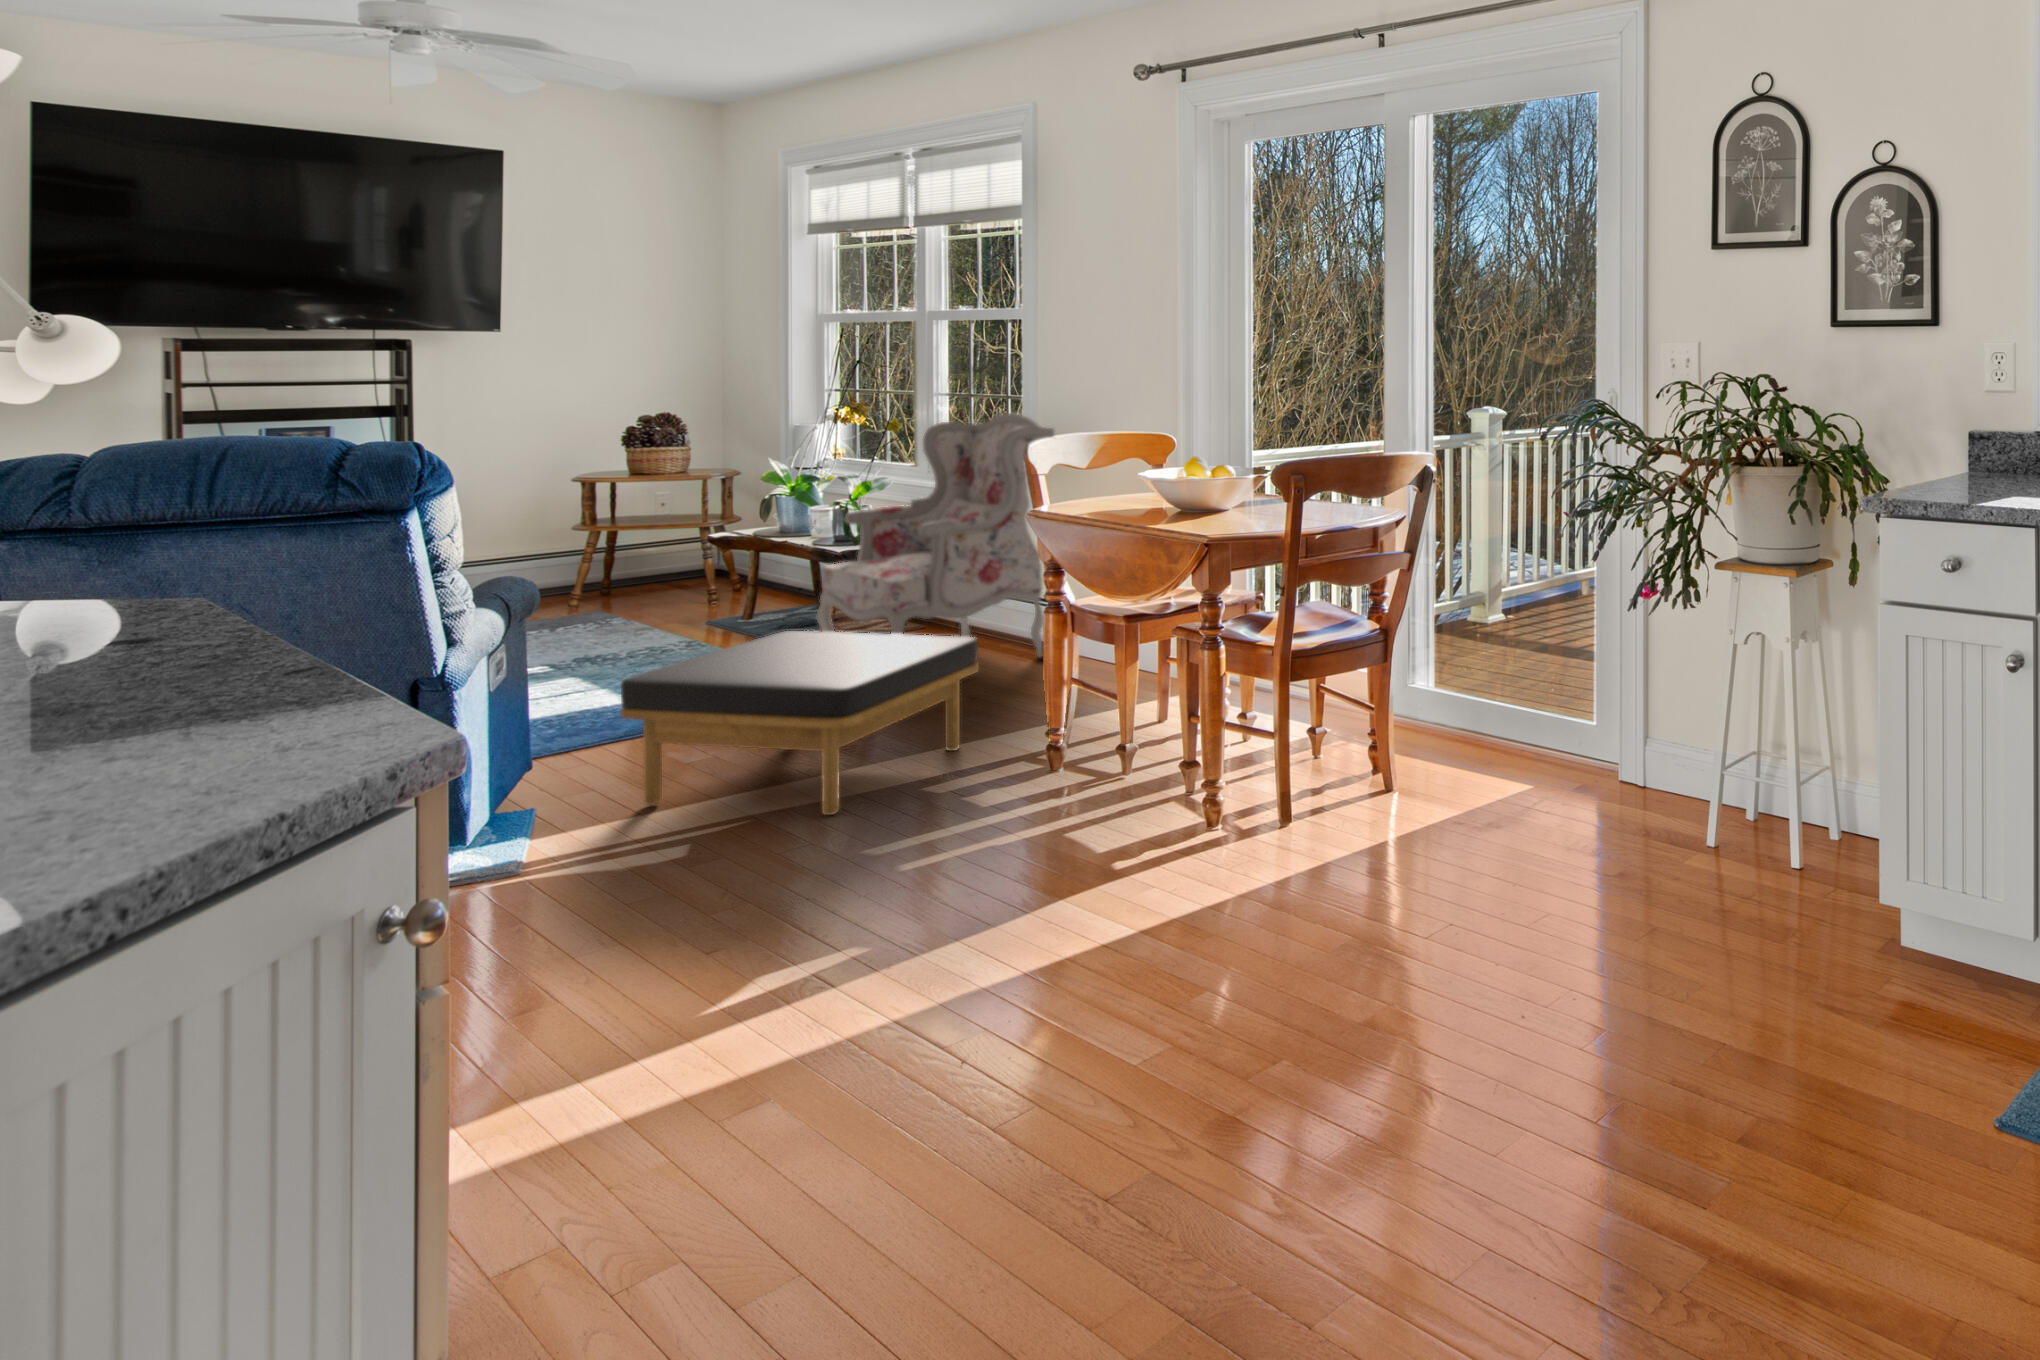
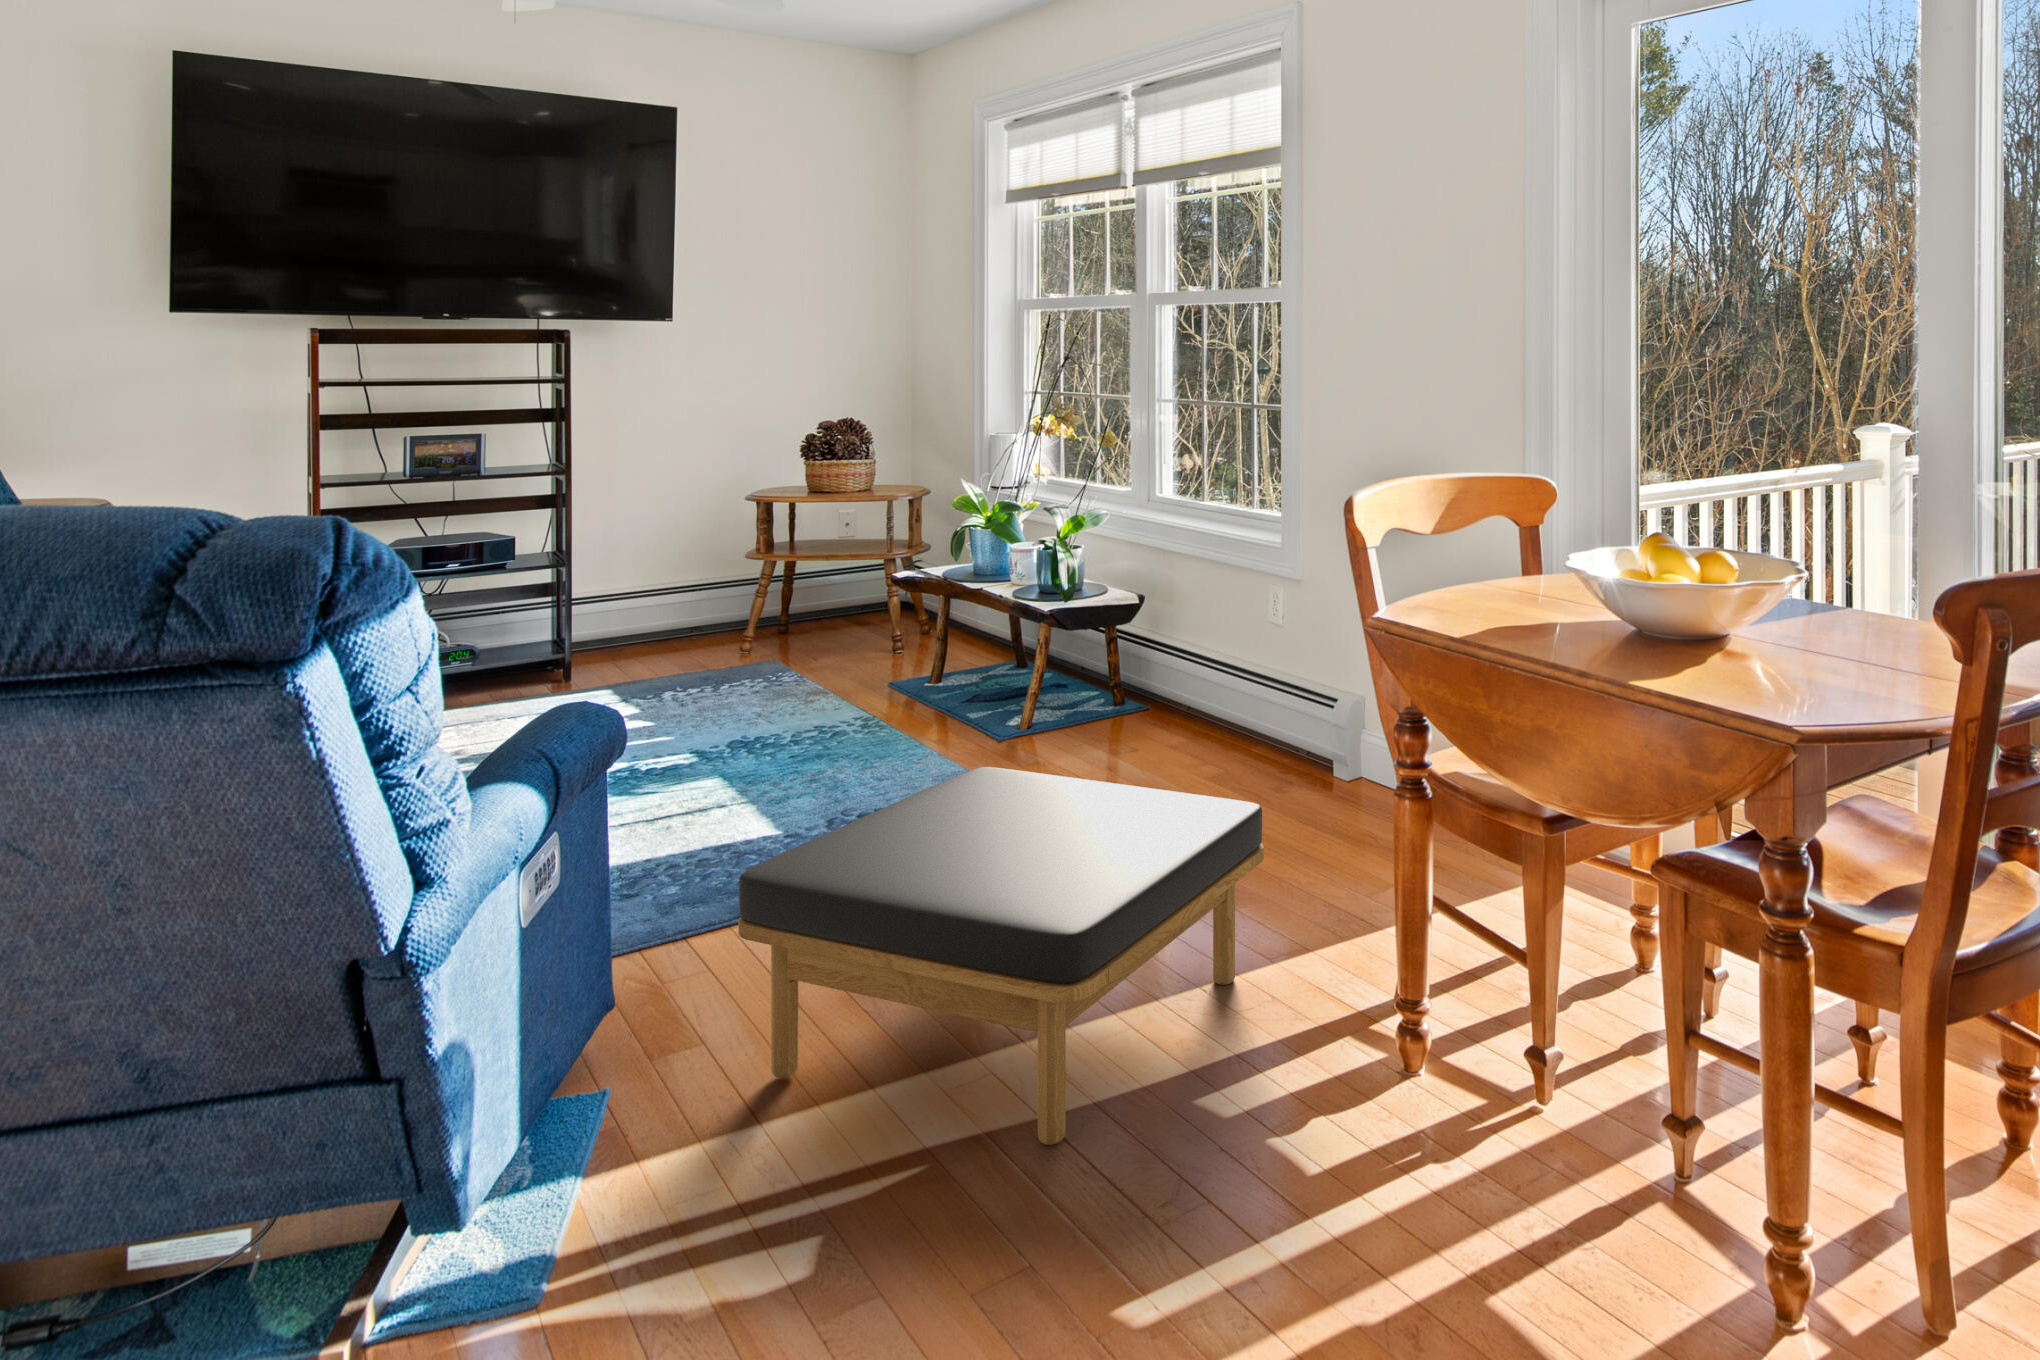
armchair: present [817,413,1054,657] -> none [1019,432,1331,824]

